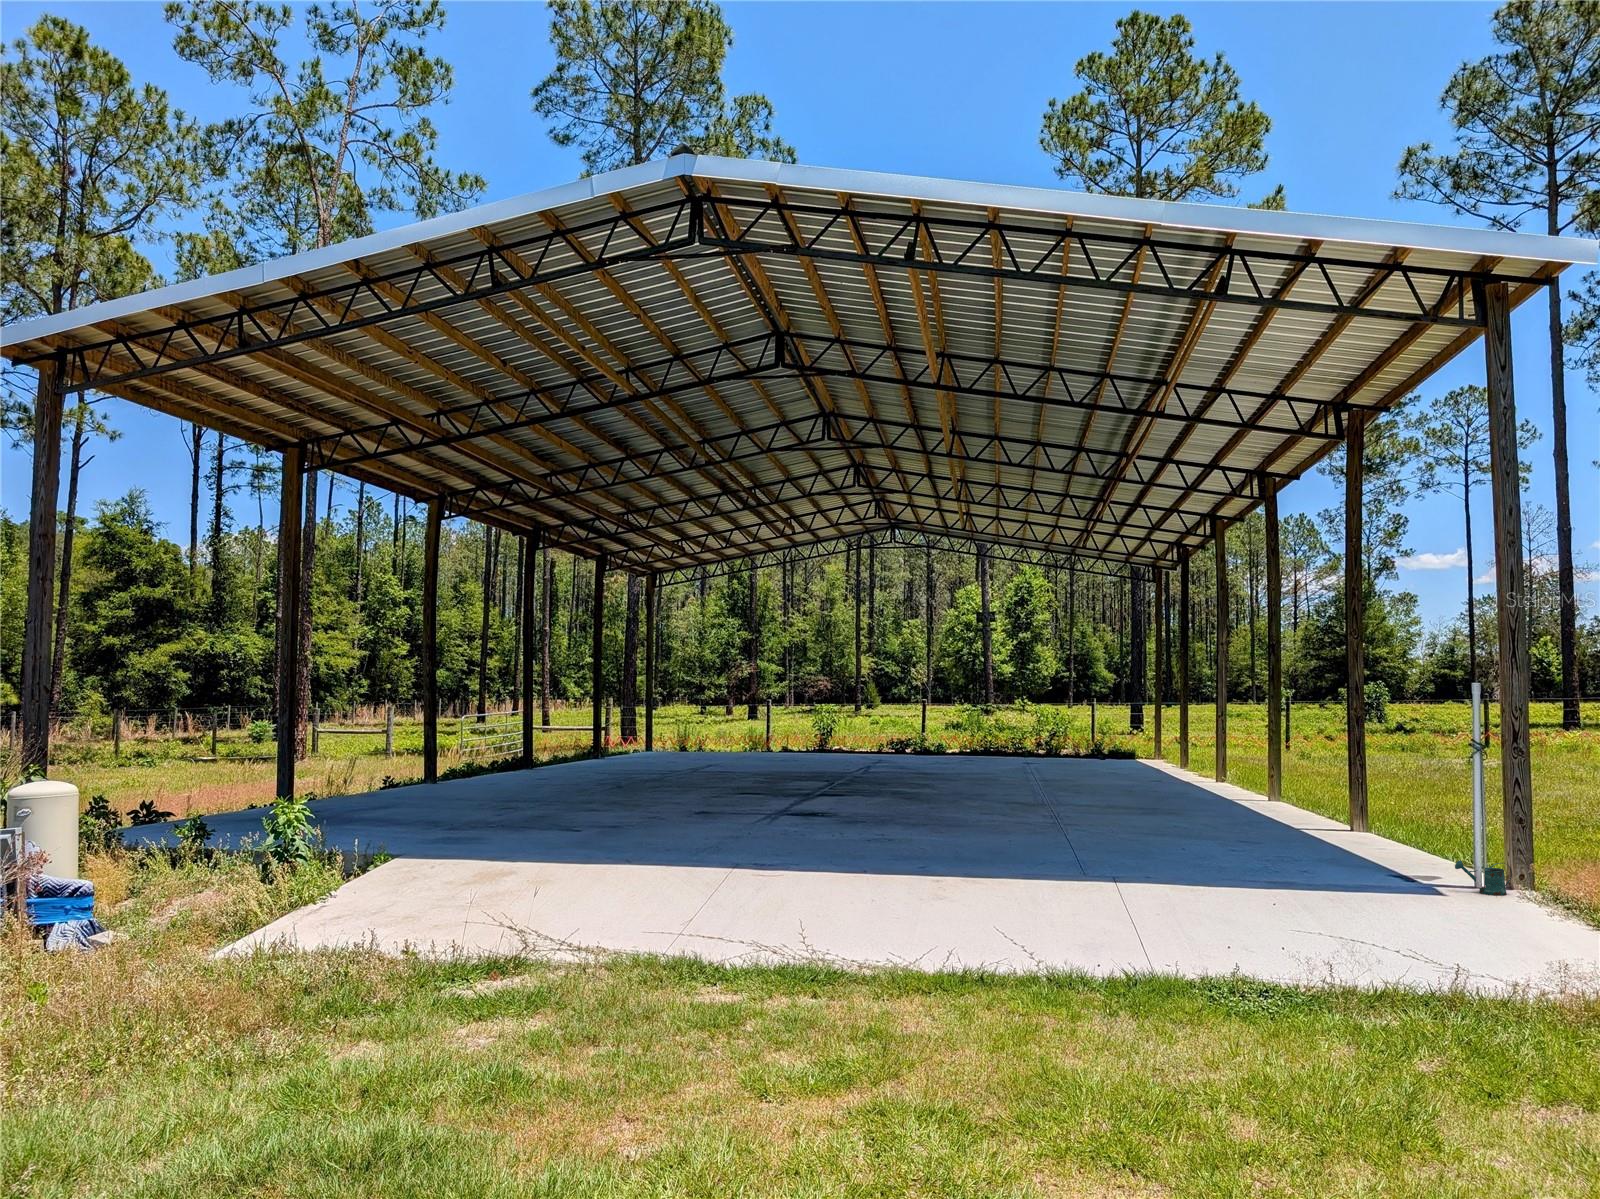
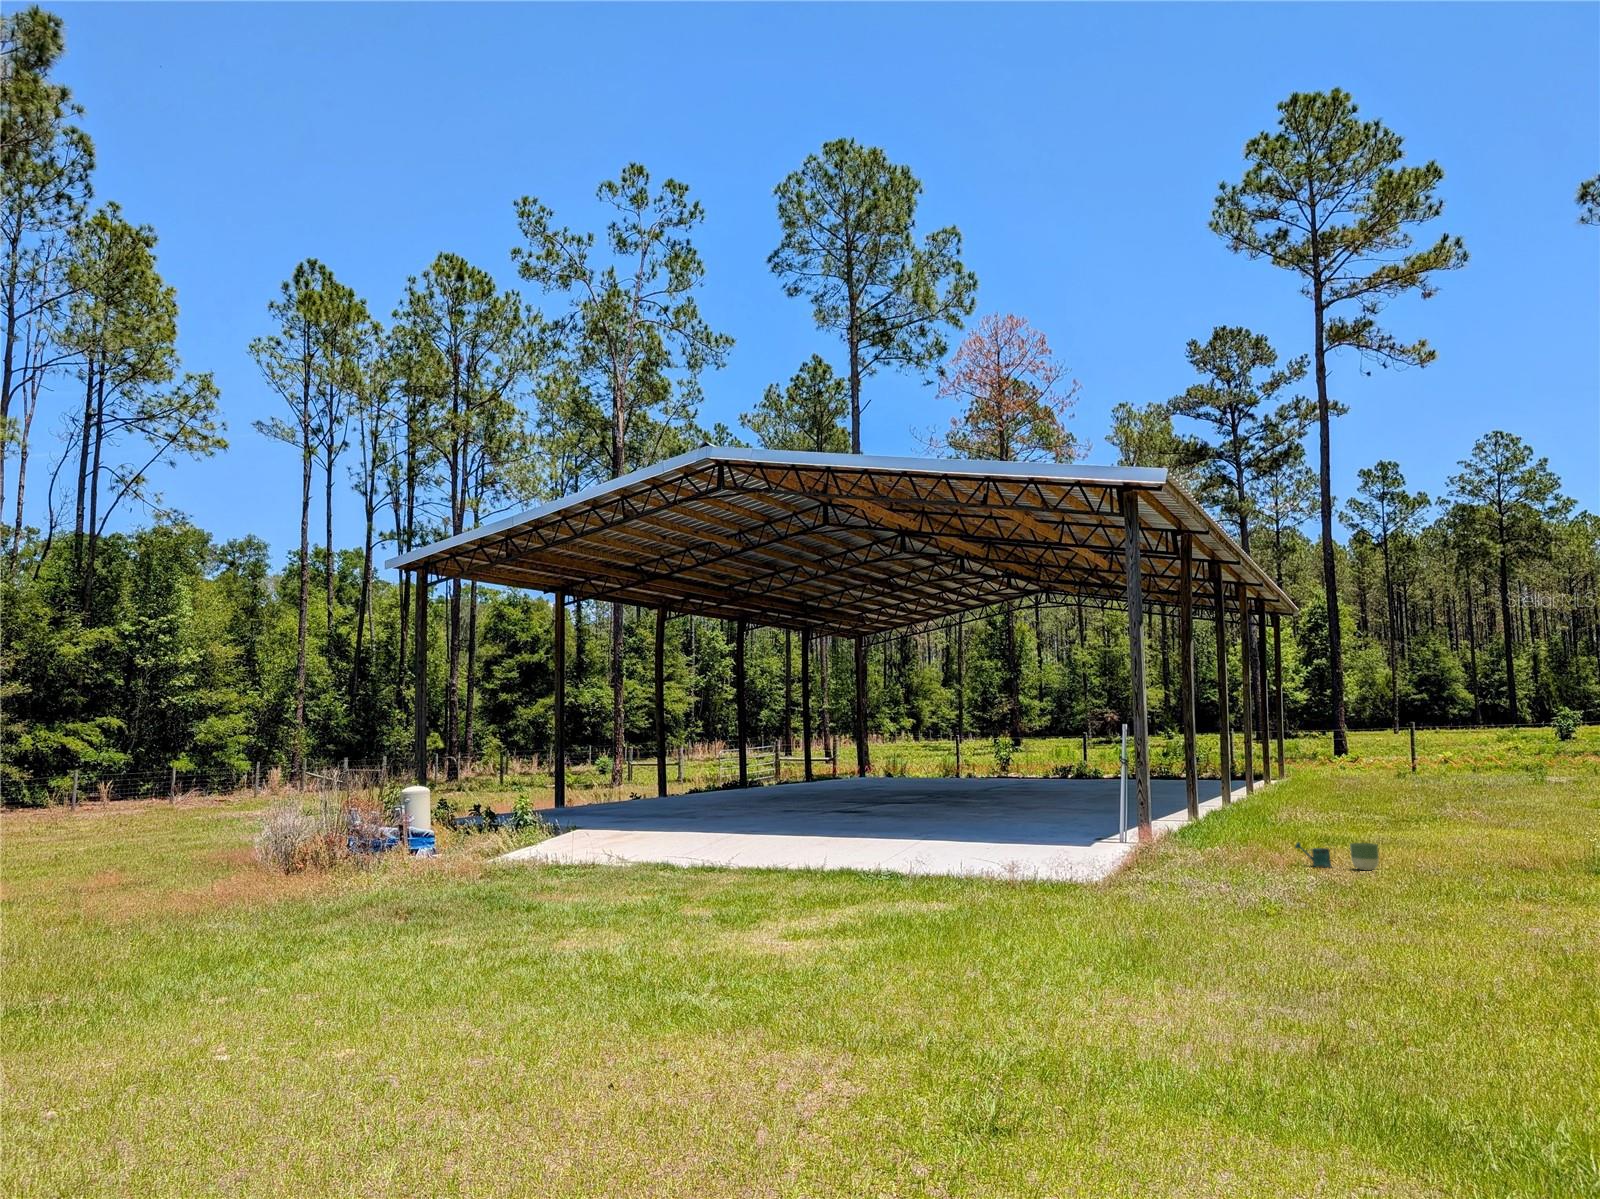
planter: none [1537,860,1578,899] -> present [1350,843,1379,871]

